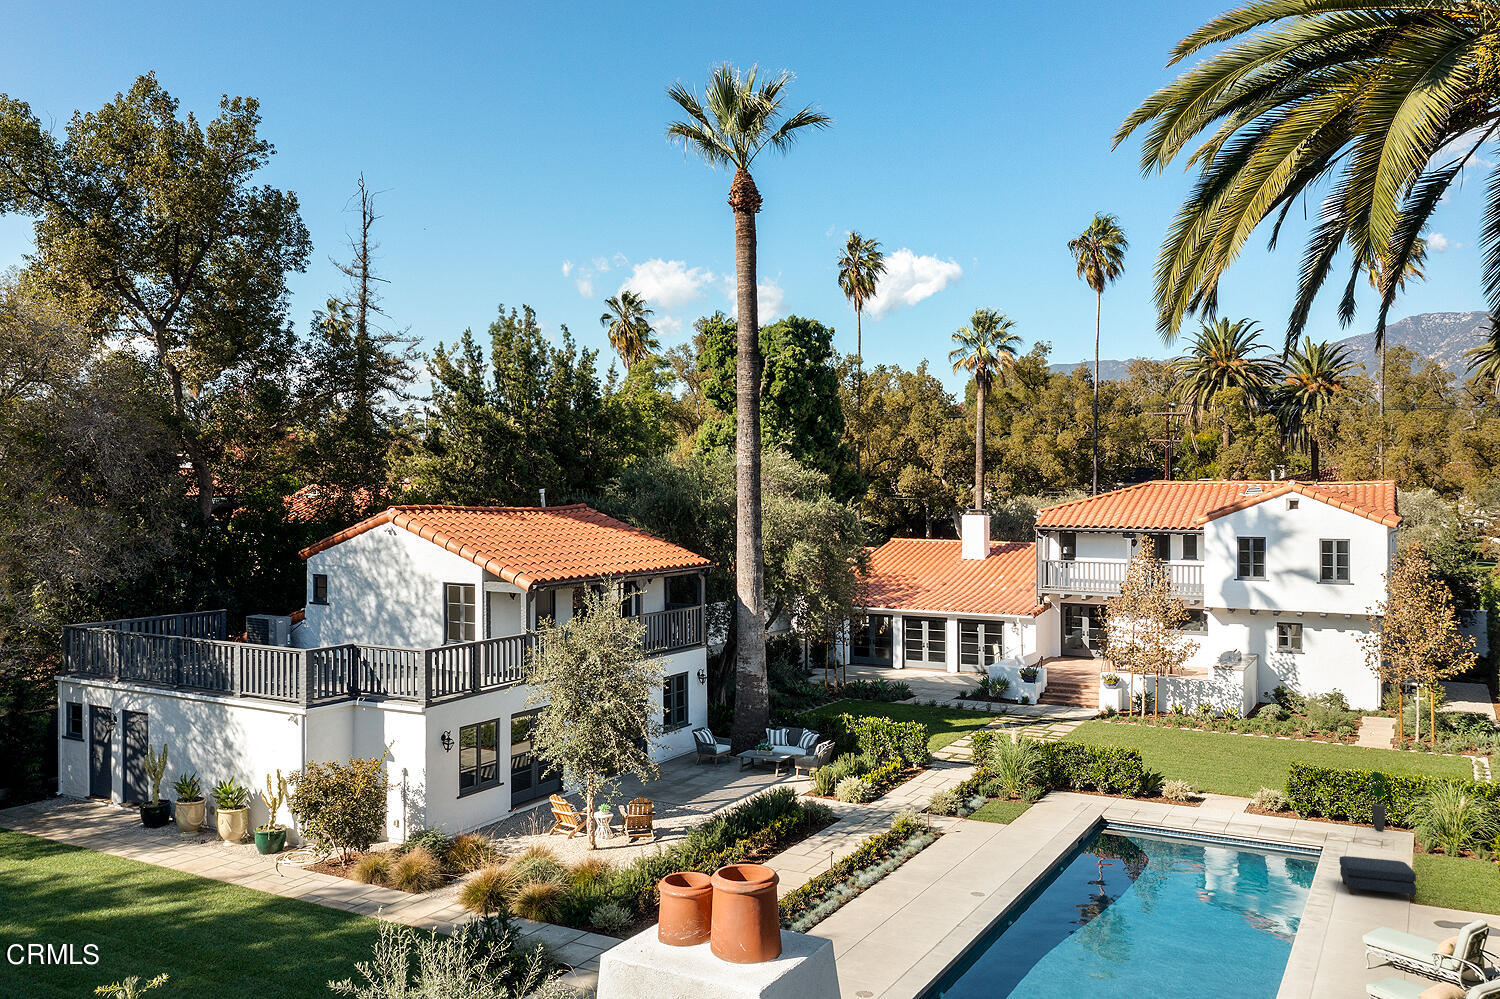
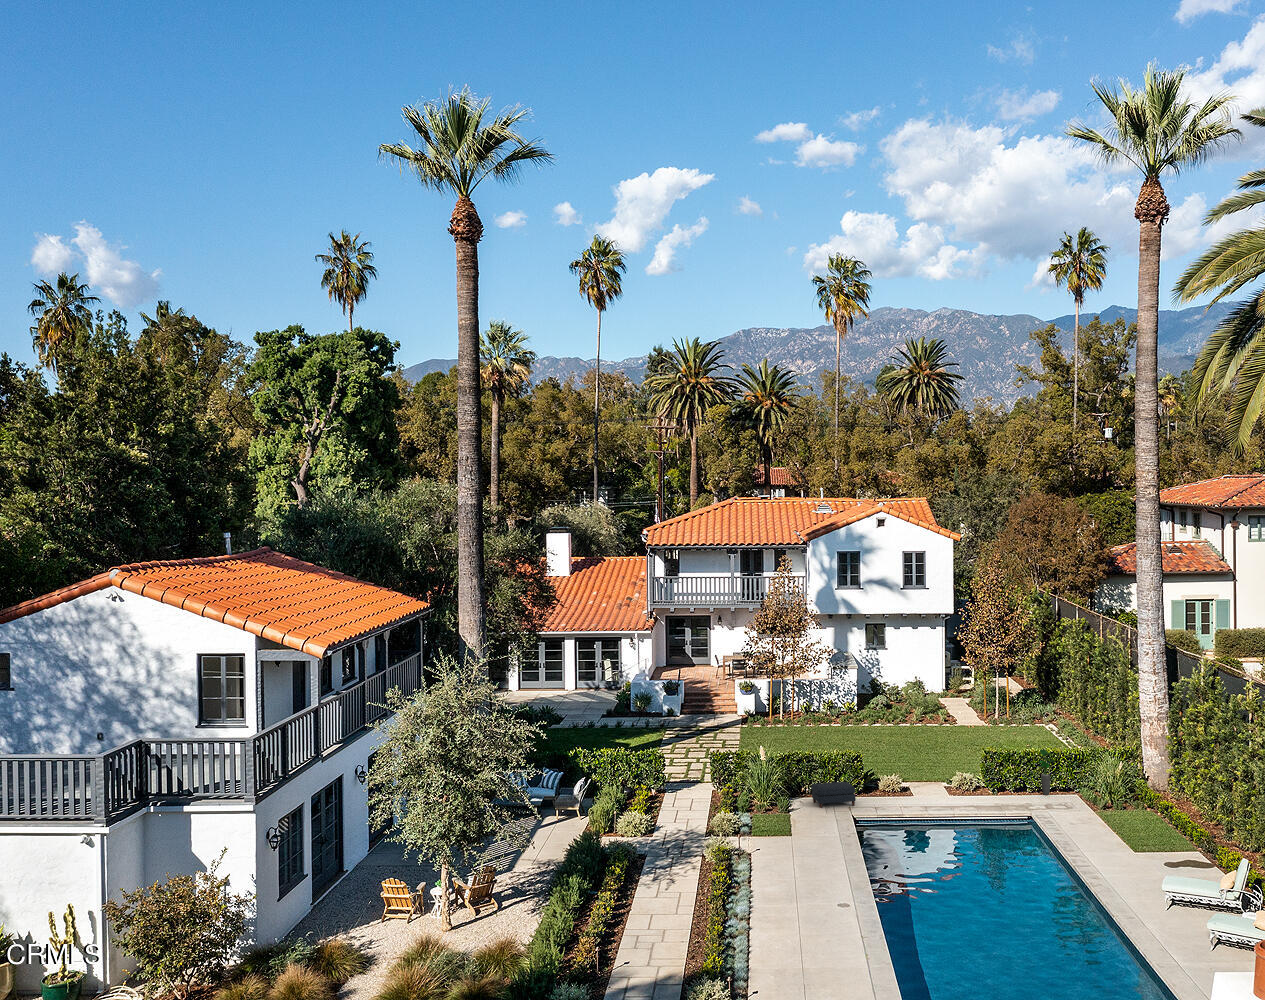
ottoman: present [1339,856,1416,901] -> present [811,782,856,808]

